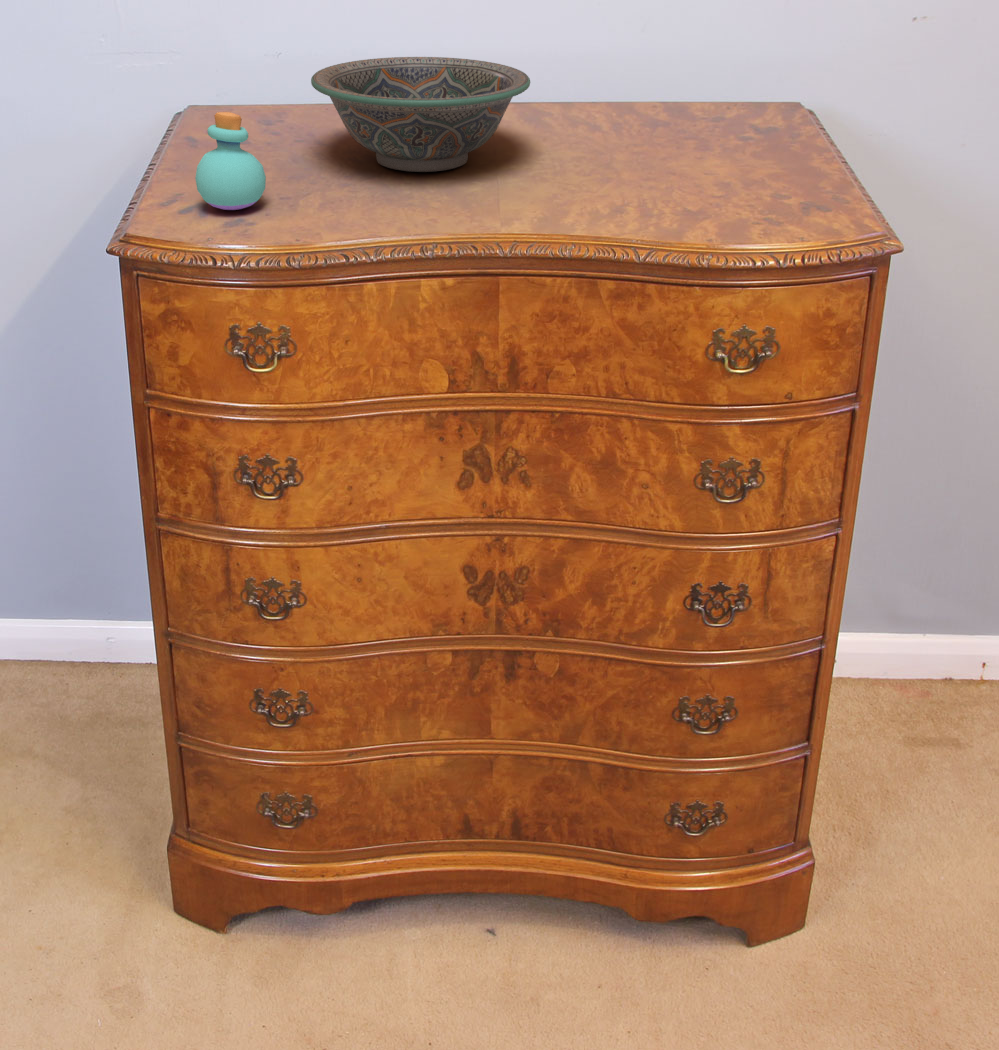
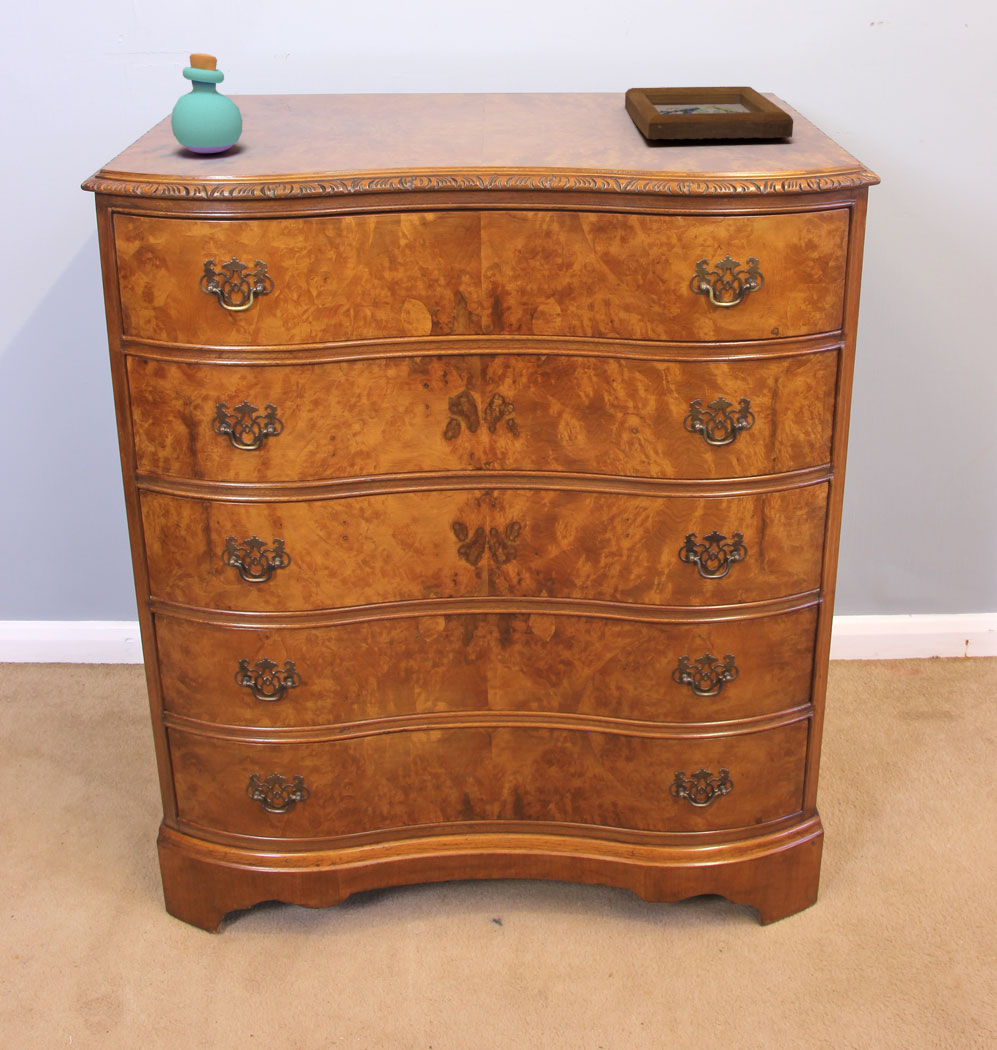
decorative bowl: present [311,57,530,172] -> none [289,19,508,123]
picture frame: none [644,137,811,206] -> present [625,86,793,140]

